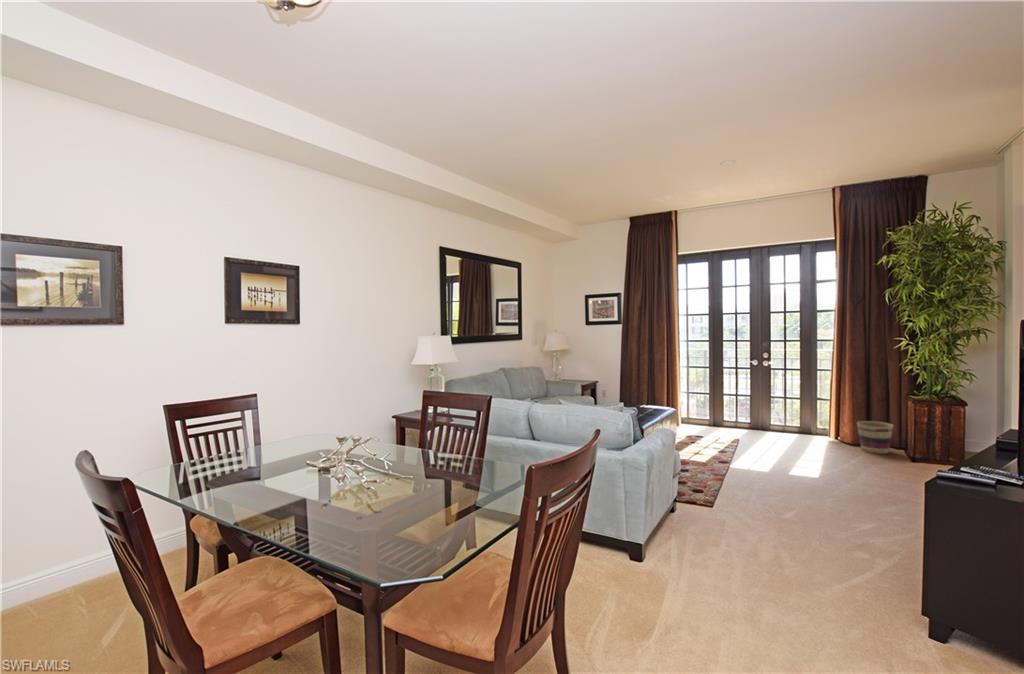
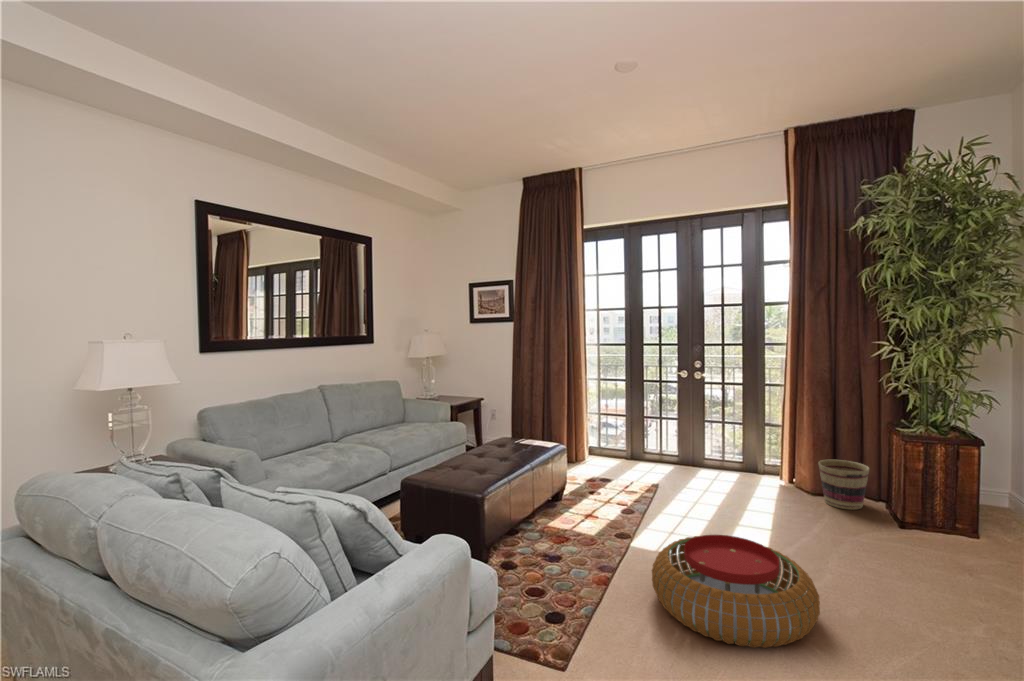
pouf: none [750,453,853,504] -> present [652,535,820,648]

